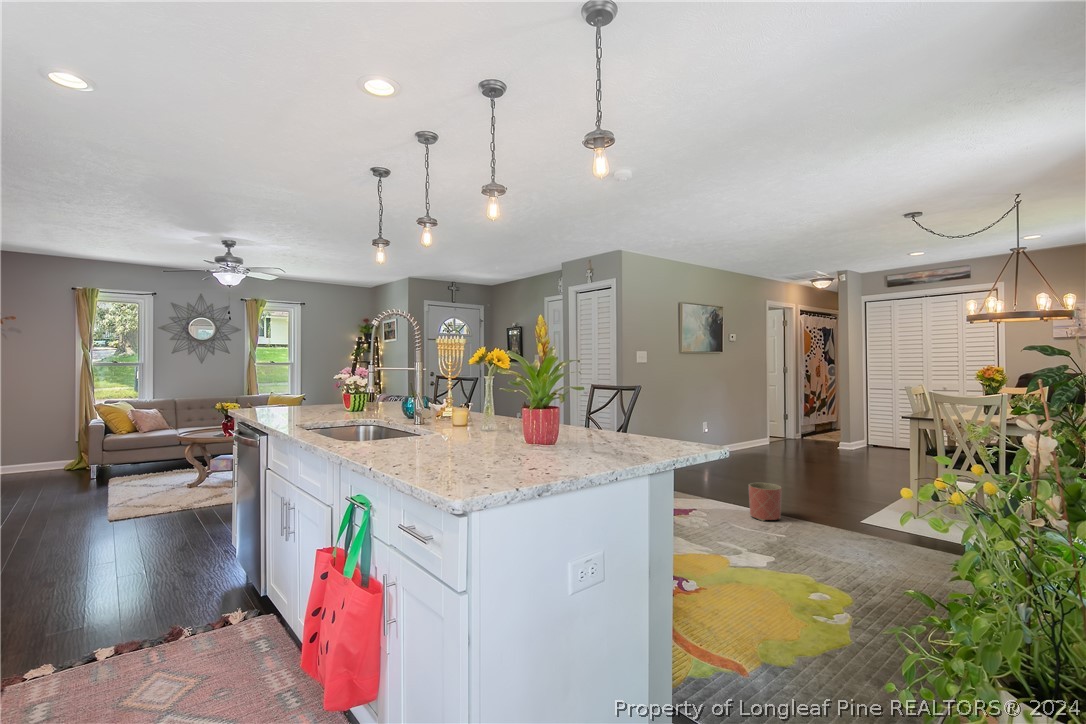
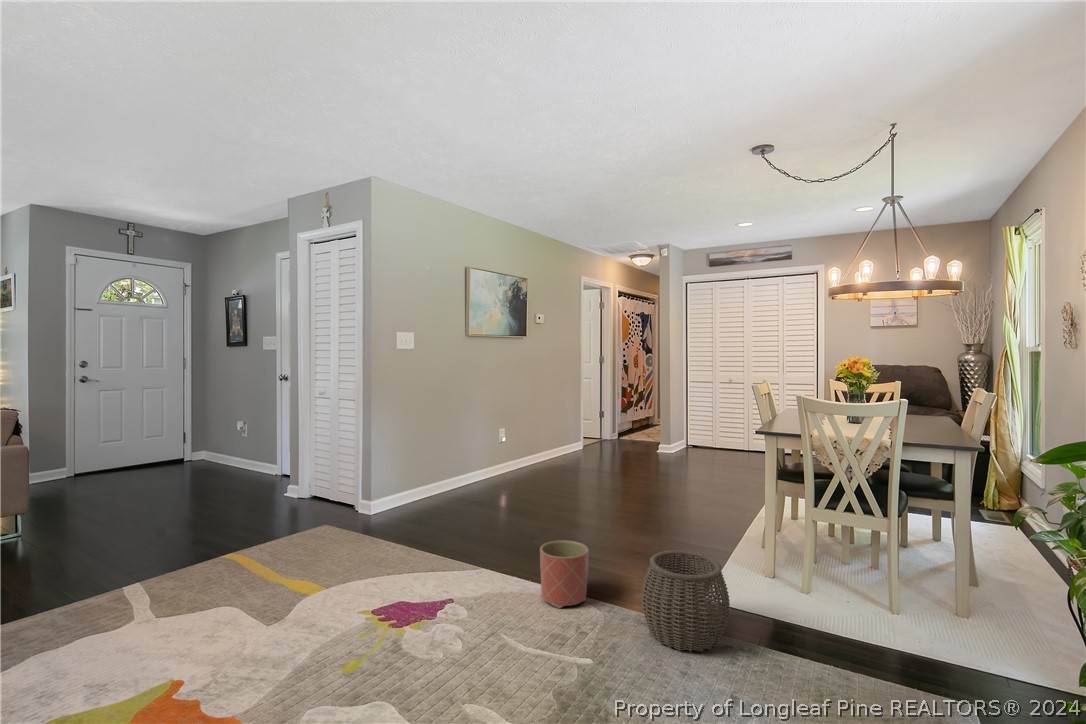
woven basket: none [819,488,881,545] -> present [641,550,730,652]

